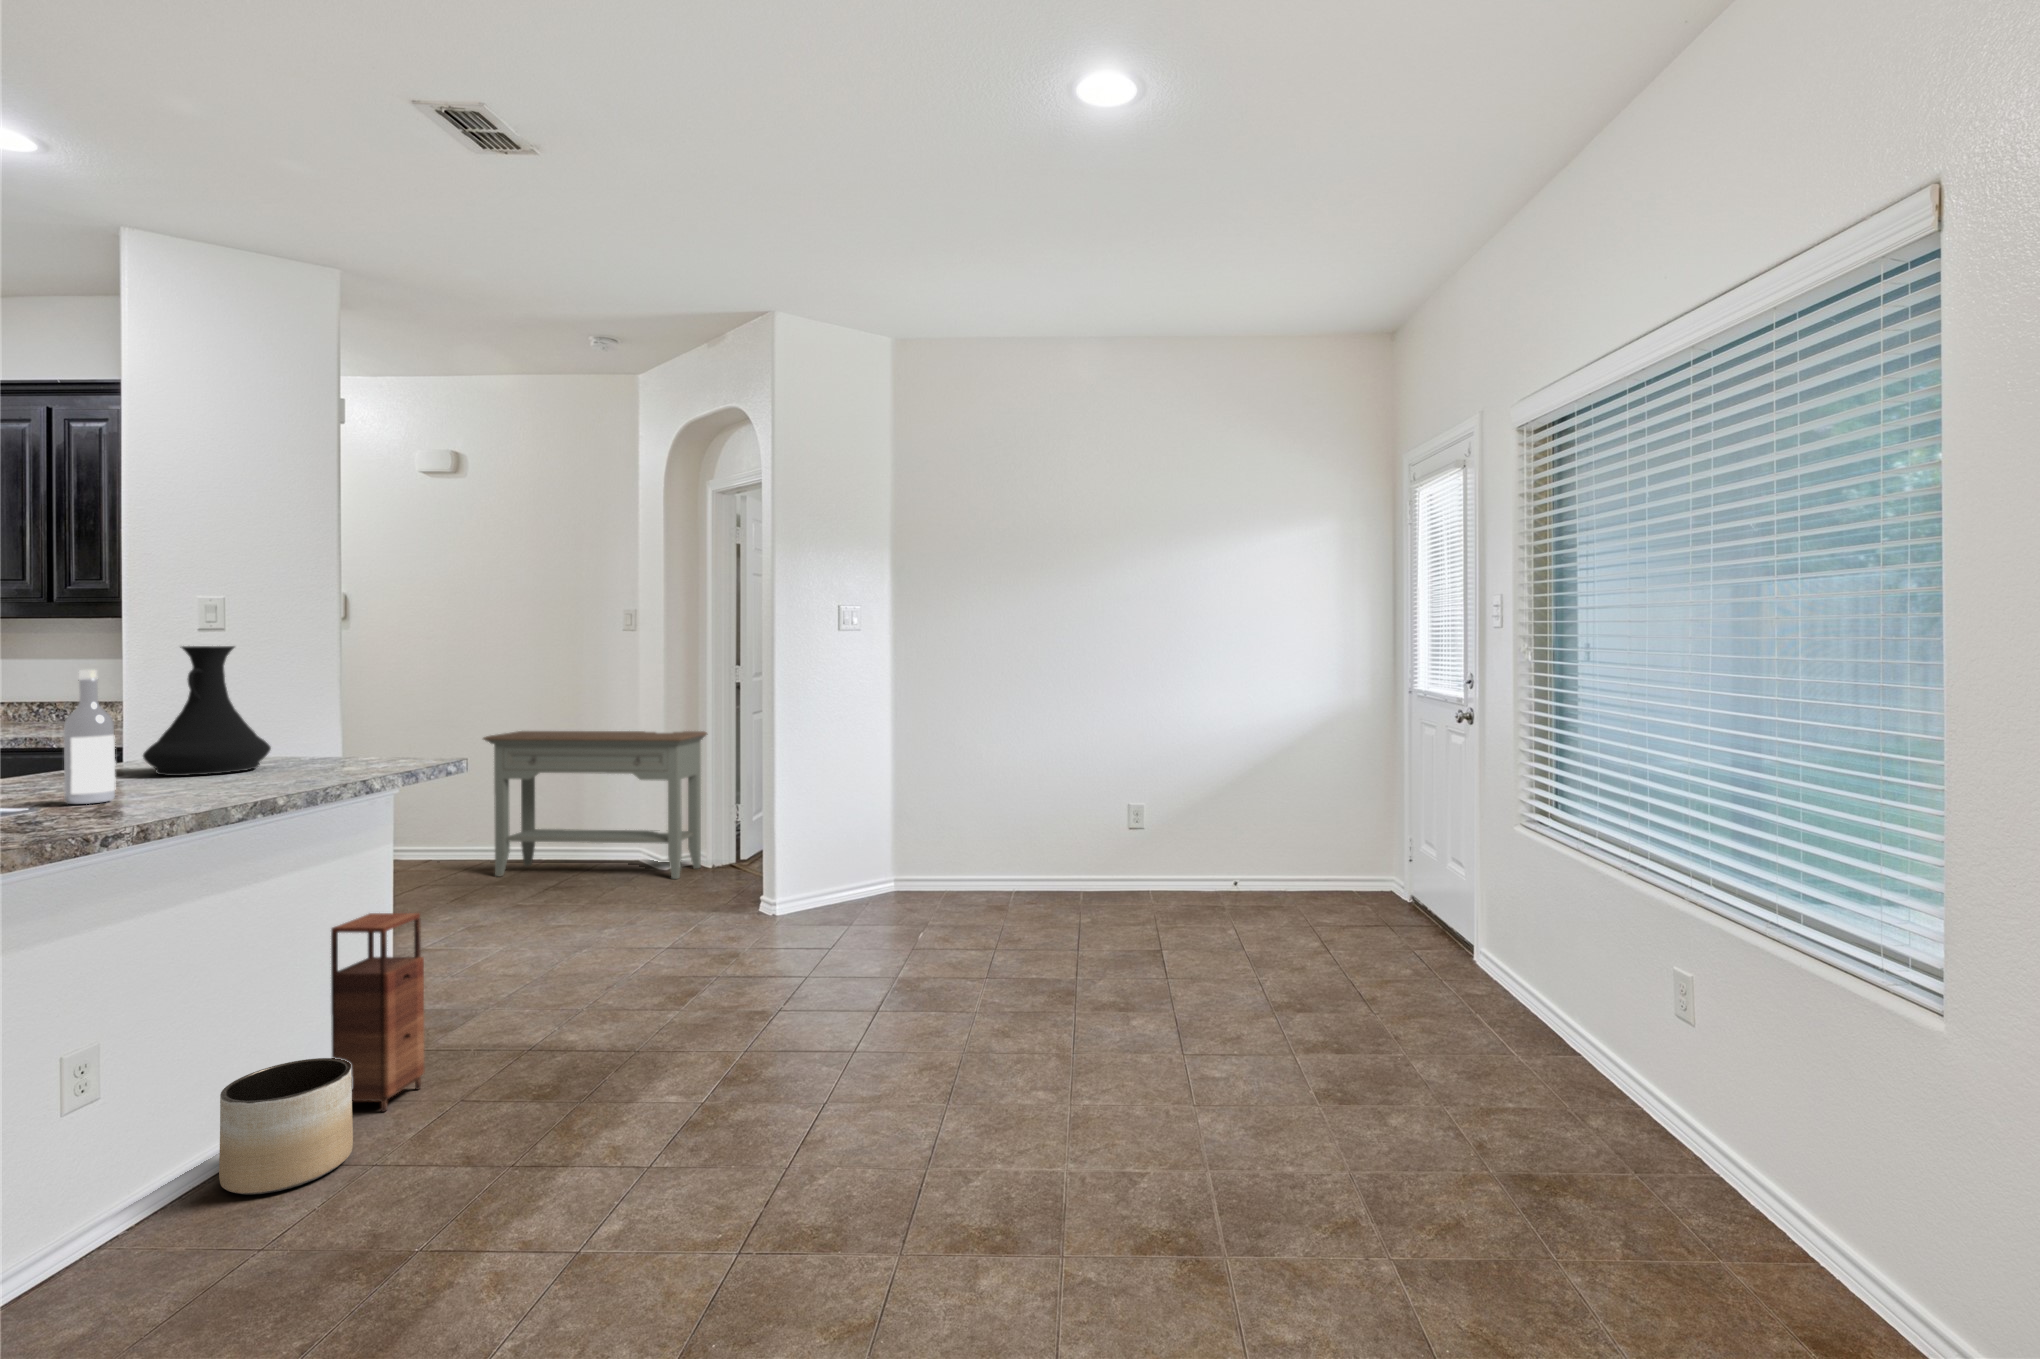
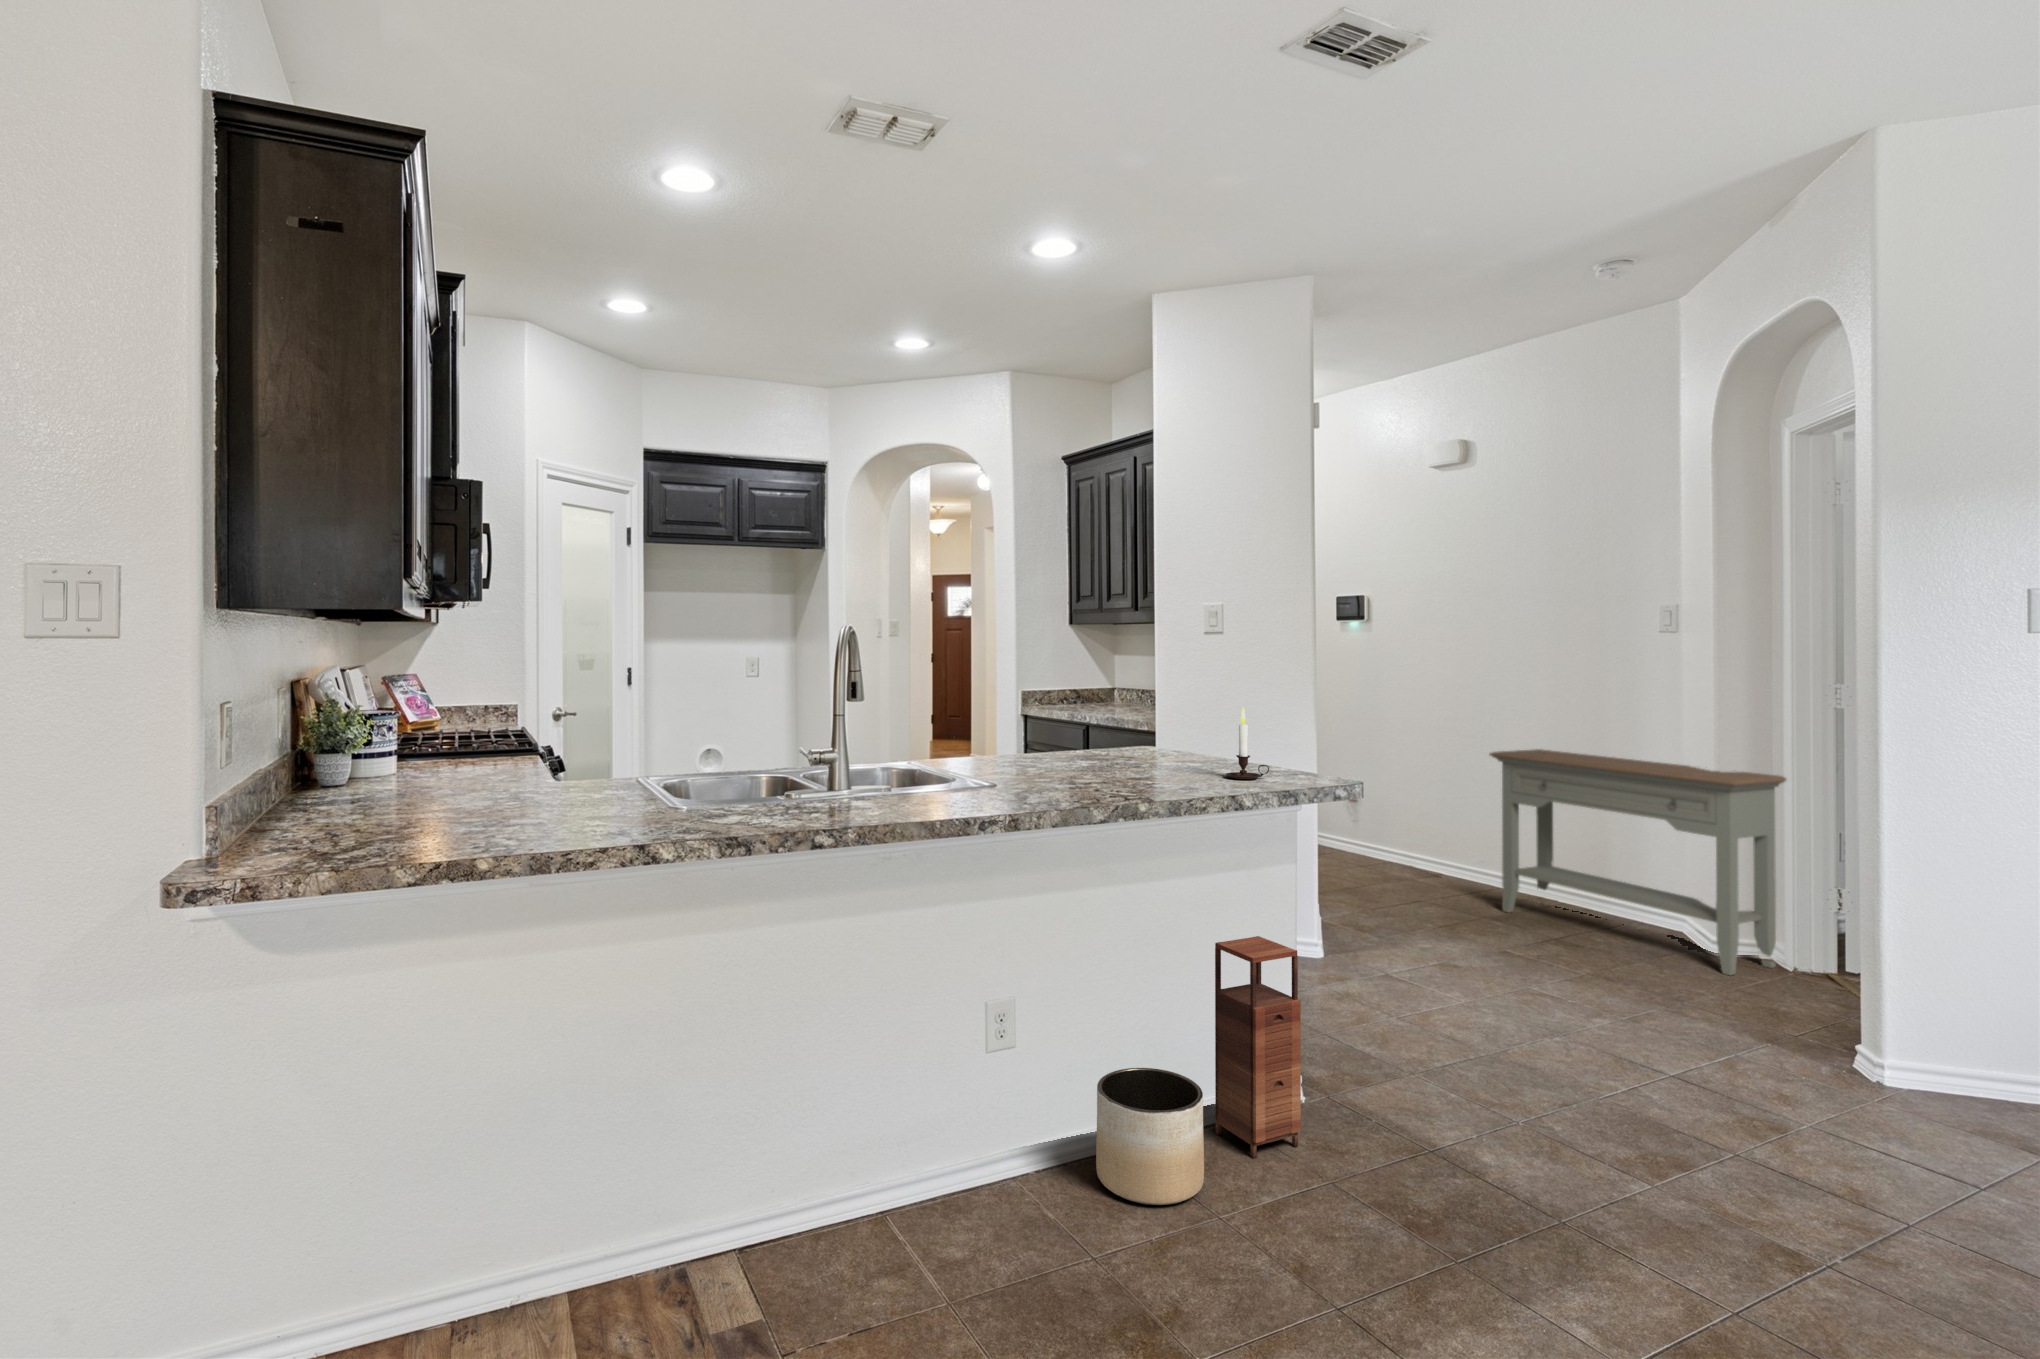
vase: present [143,646,271,776] -> none [1102,650,1194,770]
wine bottle: present [64,670,116,804] -> none [1009,670,1041,787]
candle: none [324,699,372,769] -> present [1226,707,1269,779]

